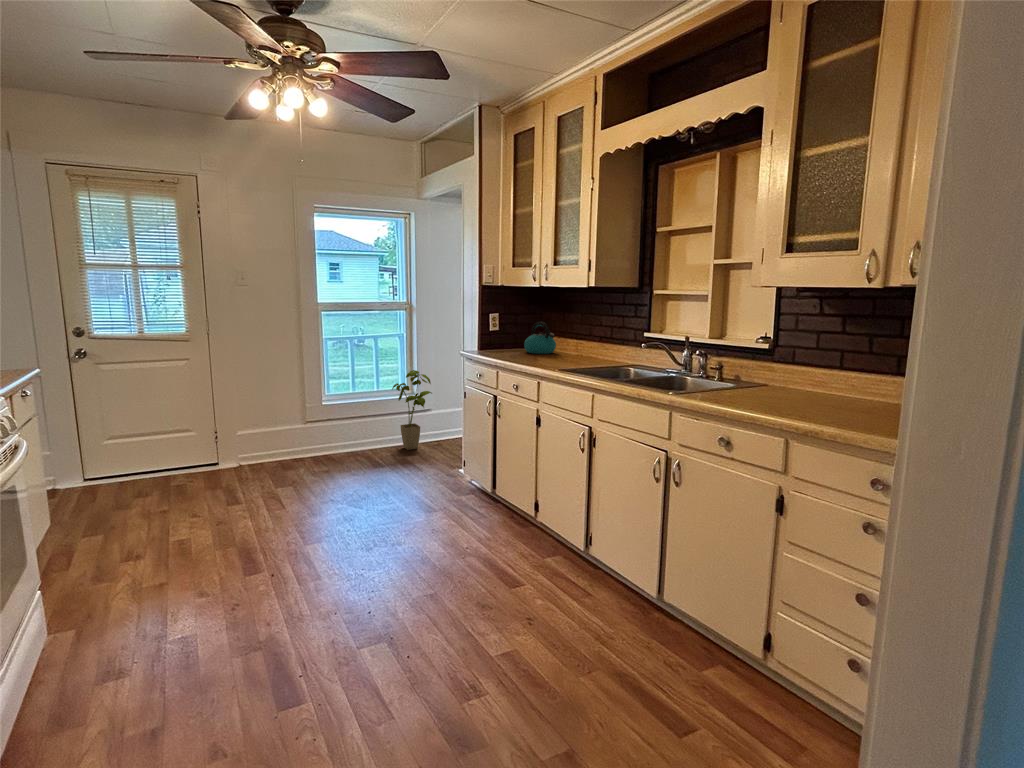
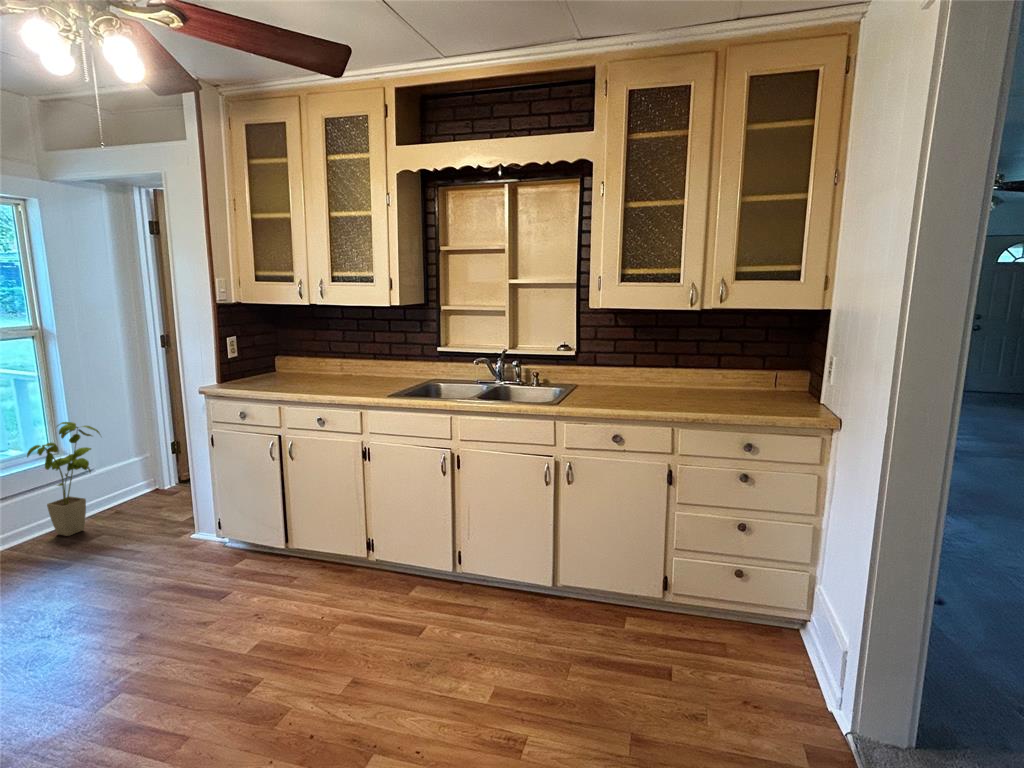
kettle: present [524,322,556,354] -> none [281,343,322,380]

